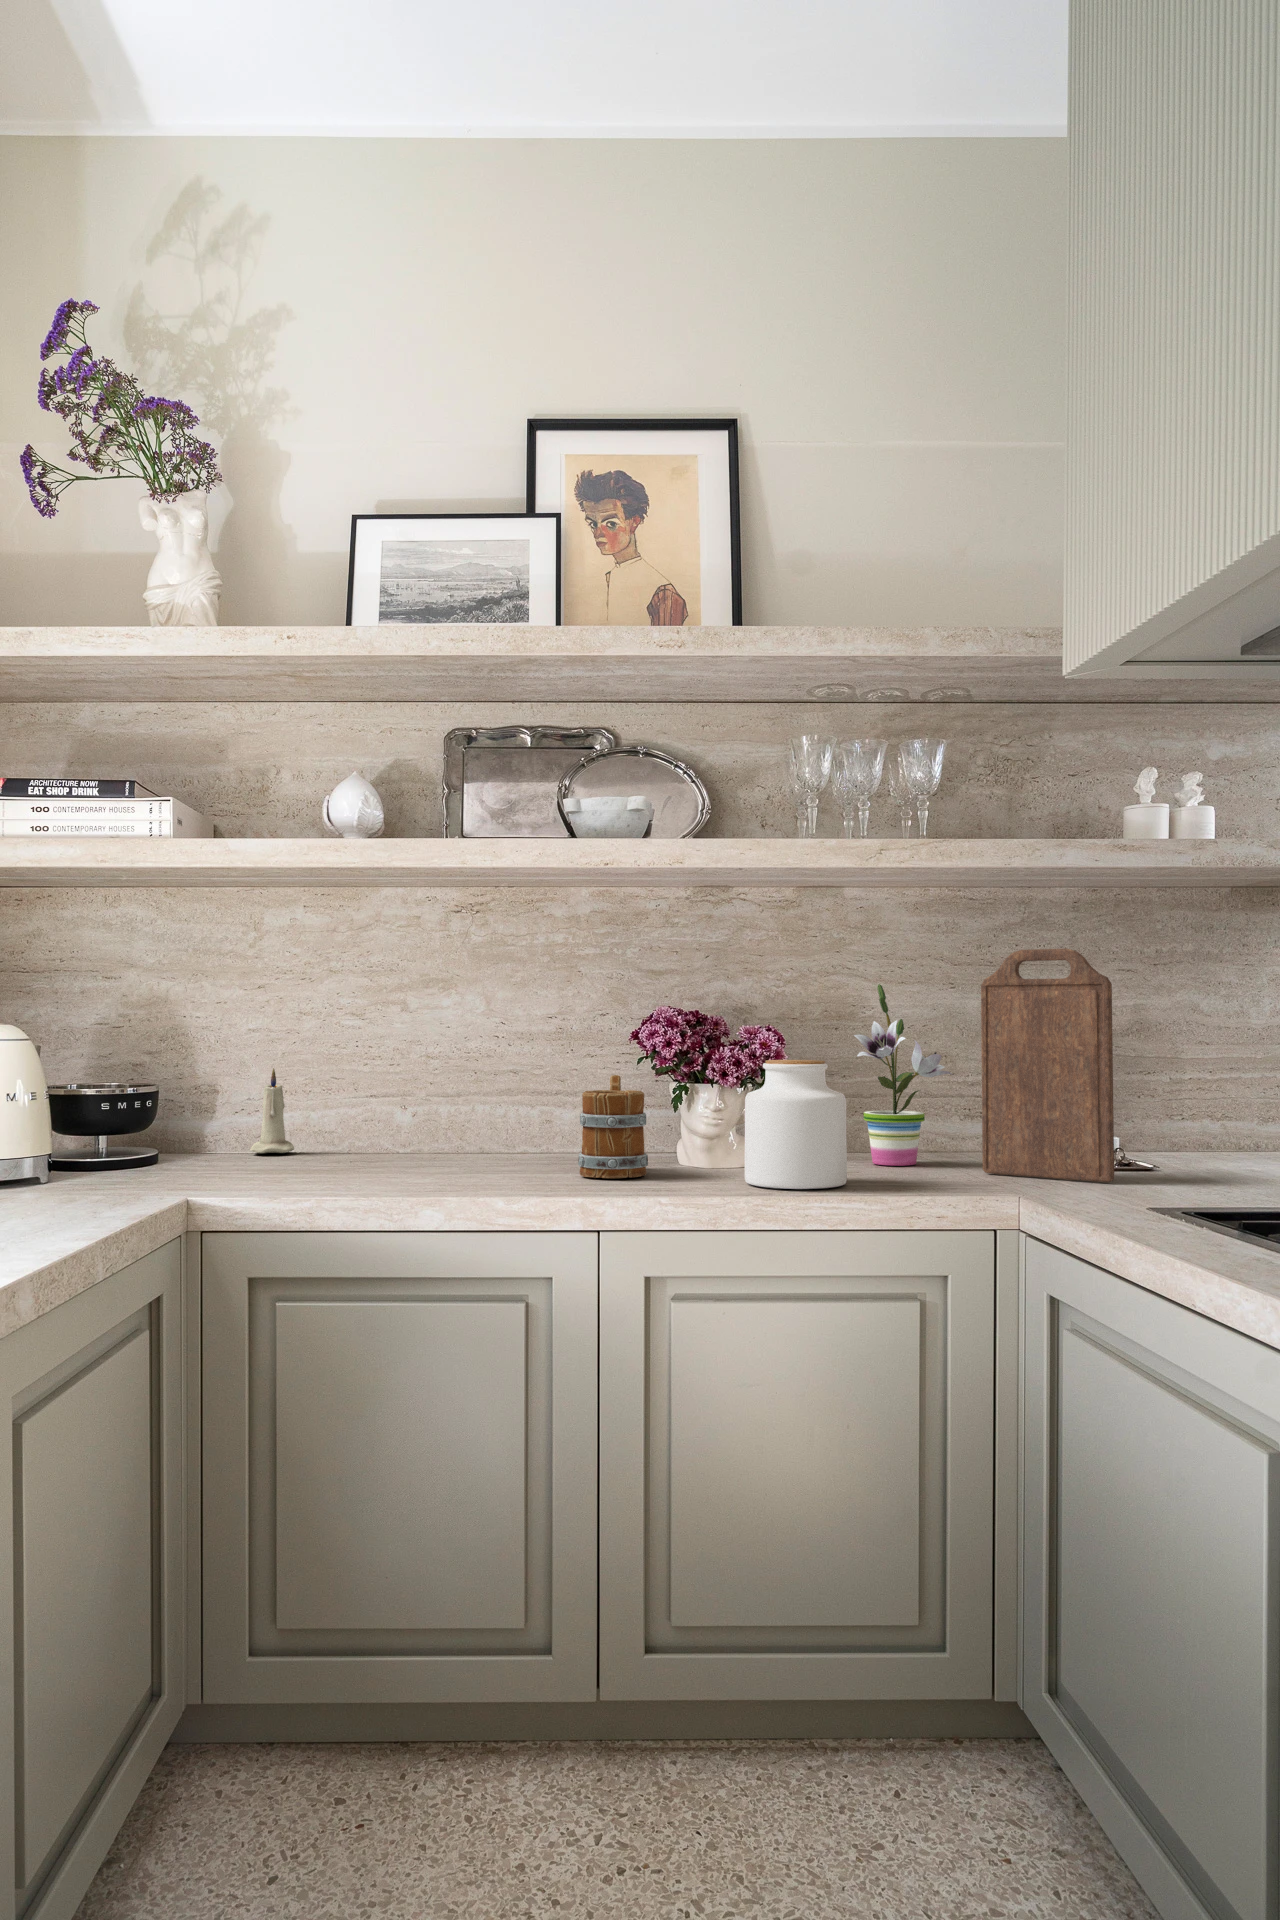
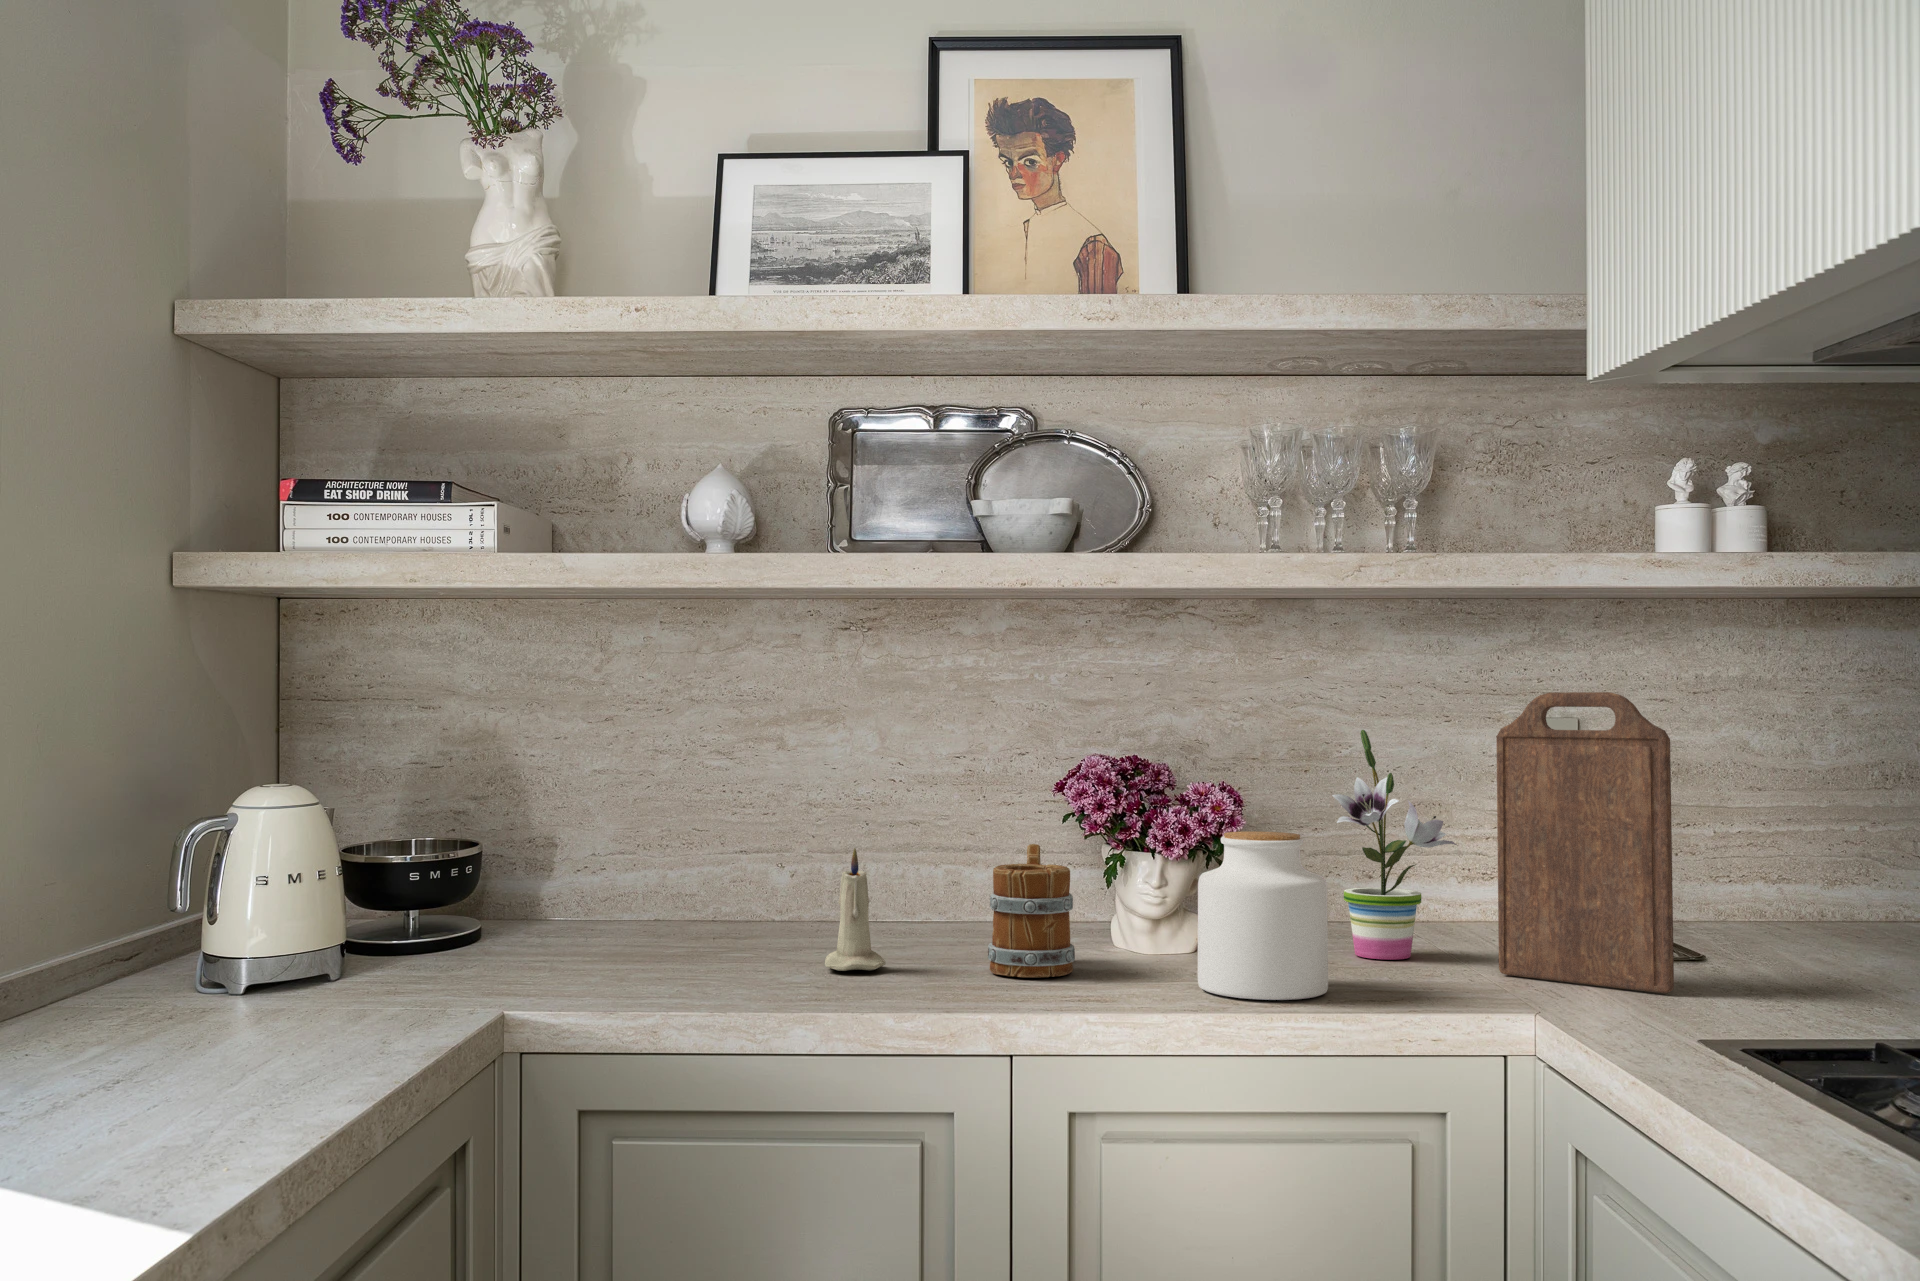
candle: present [250,1068,294,1153] -> present [825,848,886,971]

